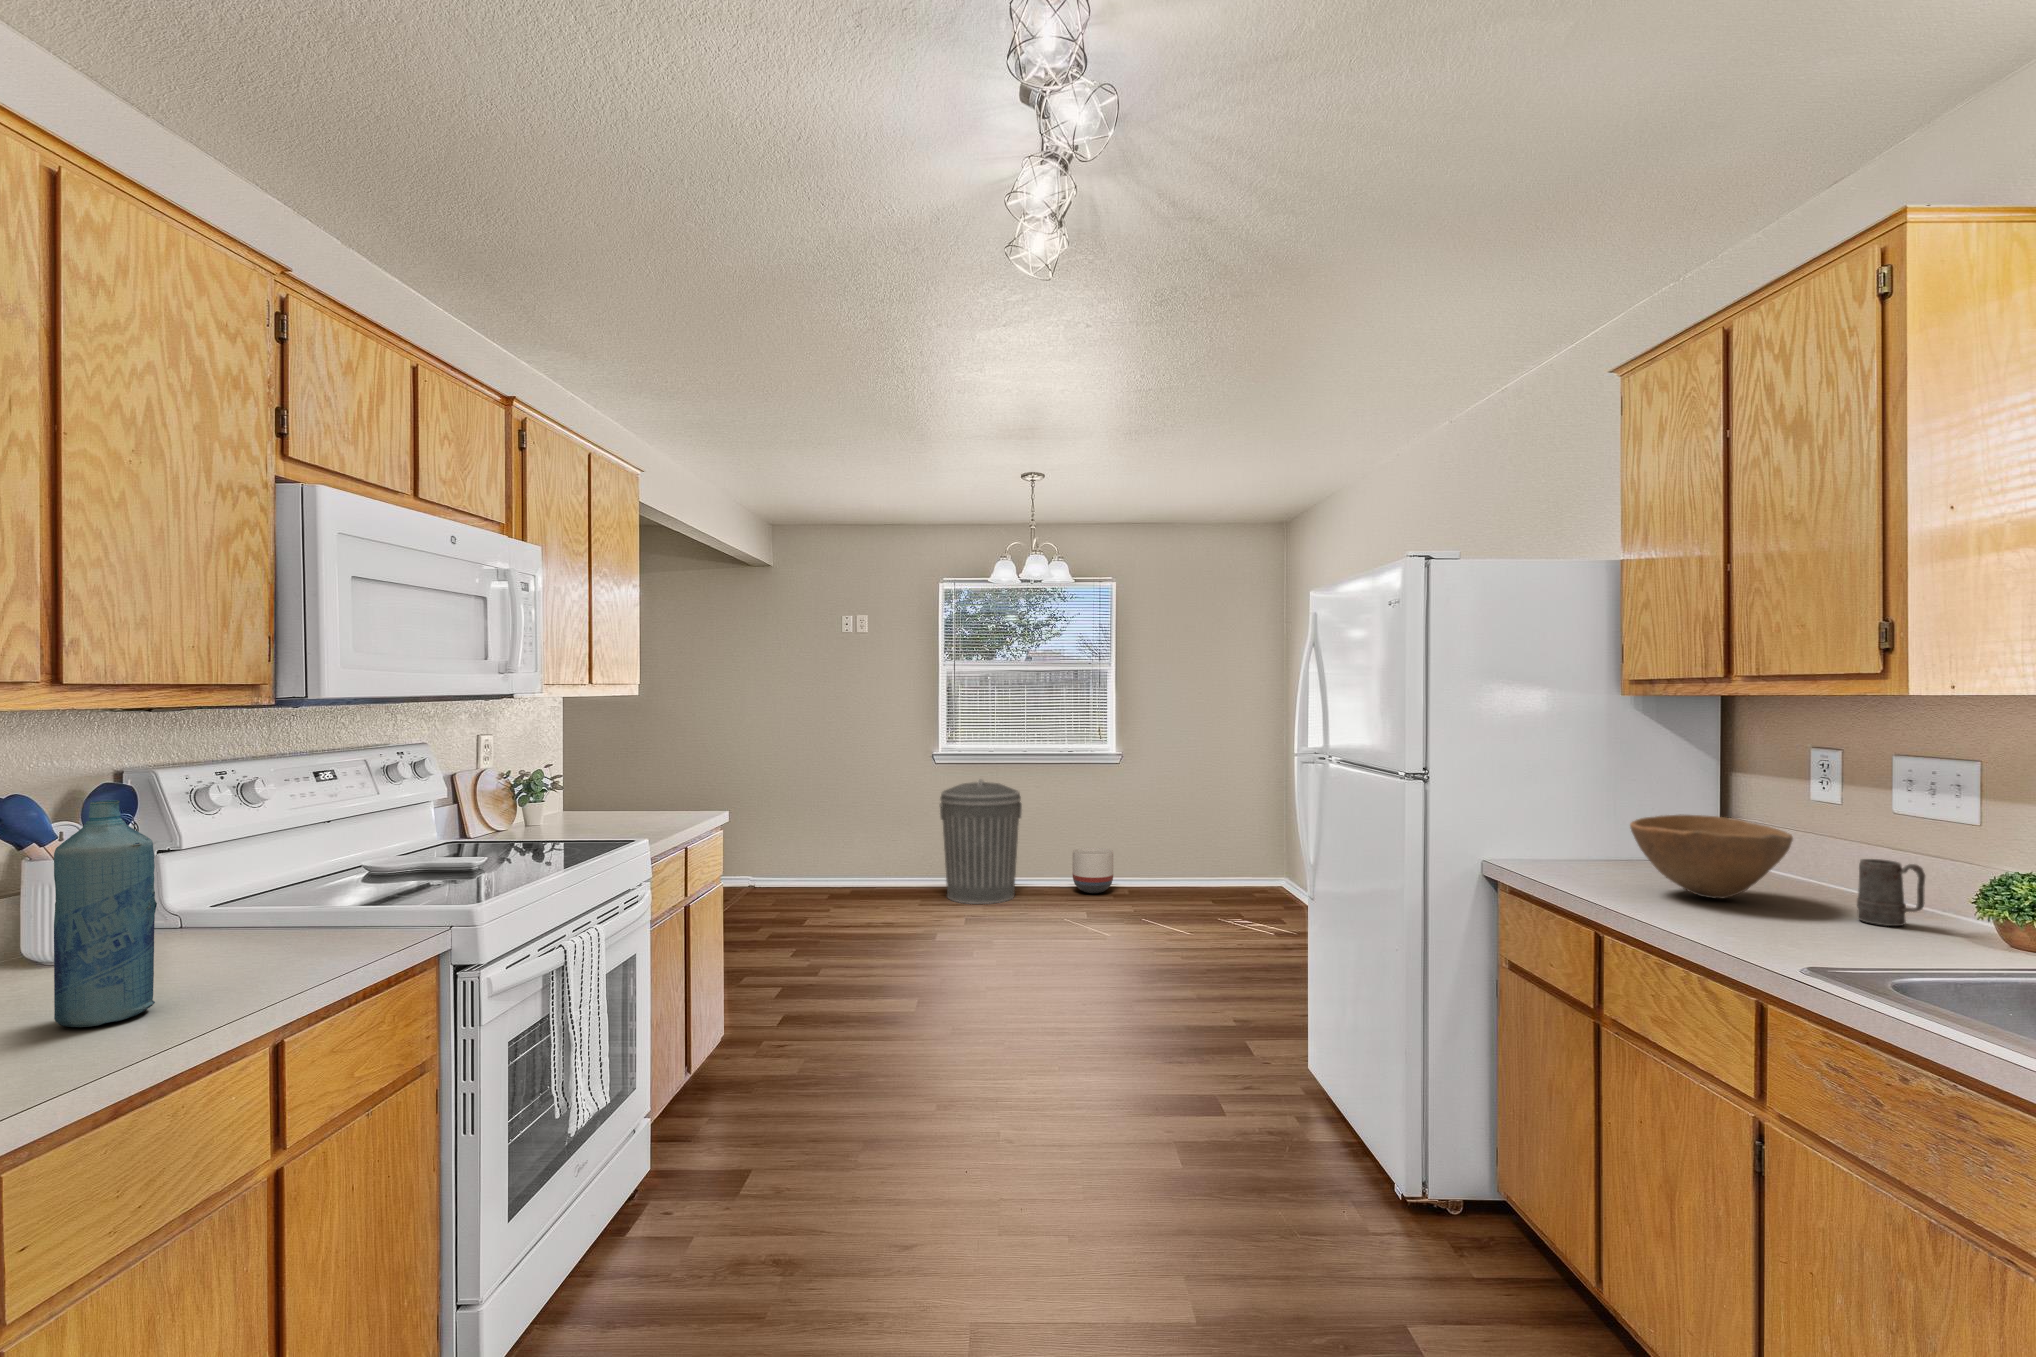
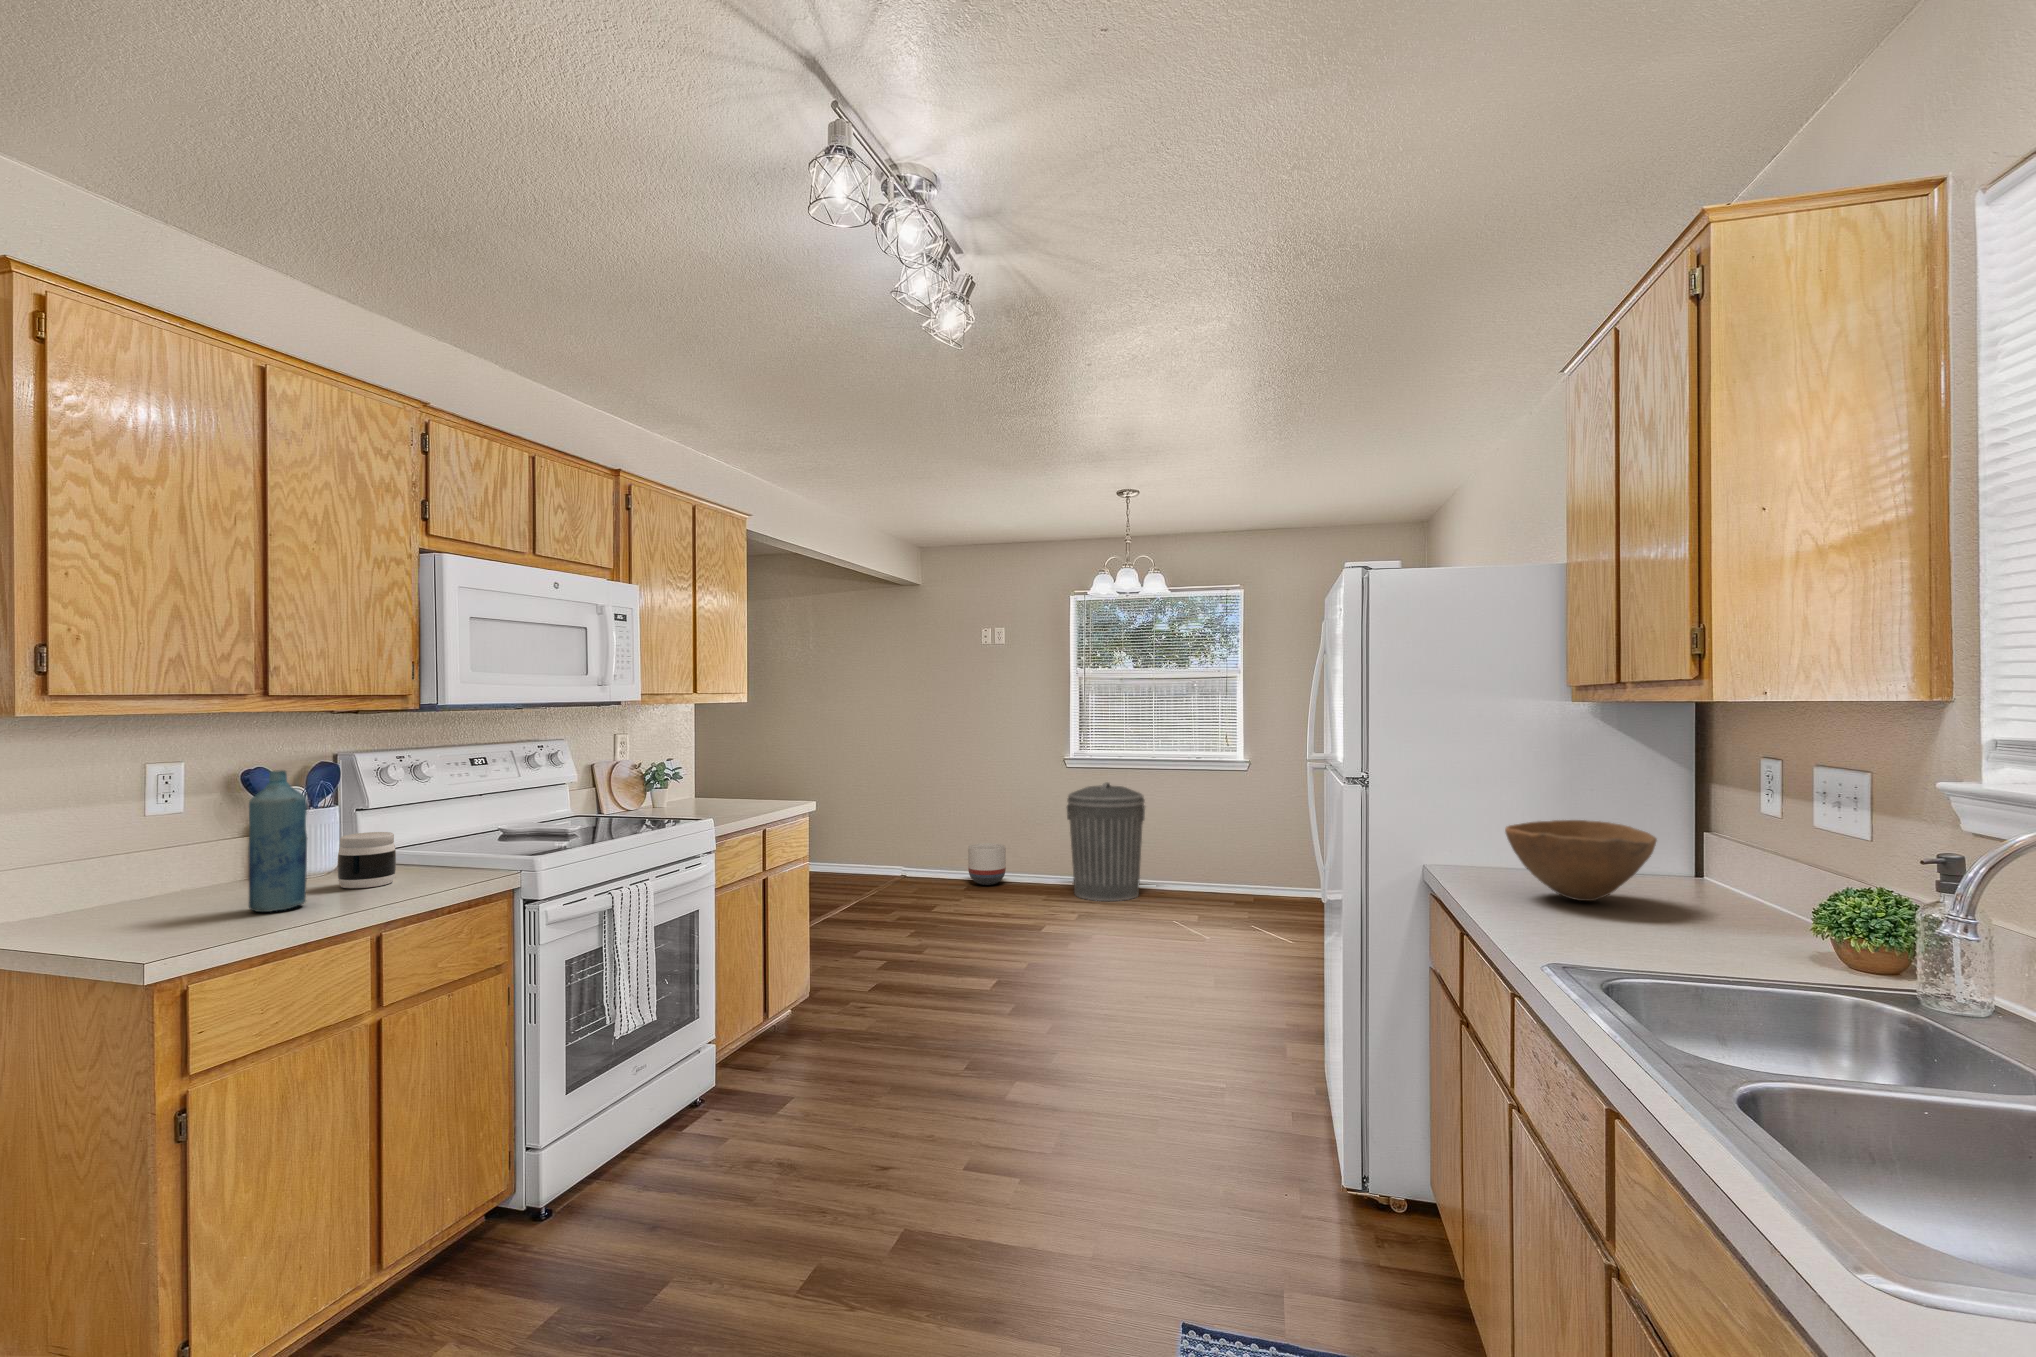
planter: present [1072,847,1113,893] -> present [968,843,1006,885]
mug: present [1857,859,1925,926] -> none [1691,865,1746,931]
jar: none [178,884,270,972] -> present [338,832,396,888]

